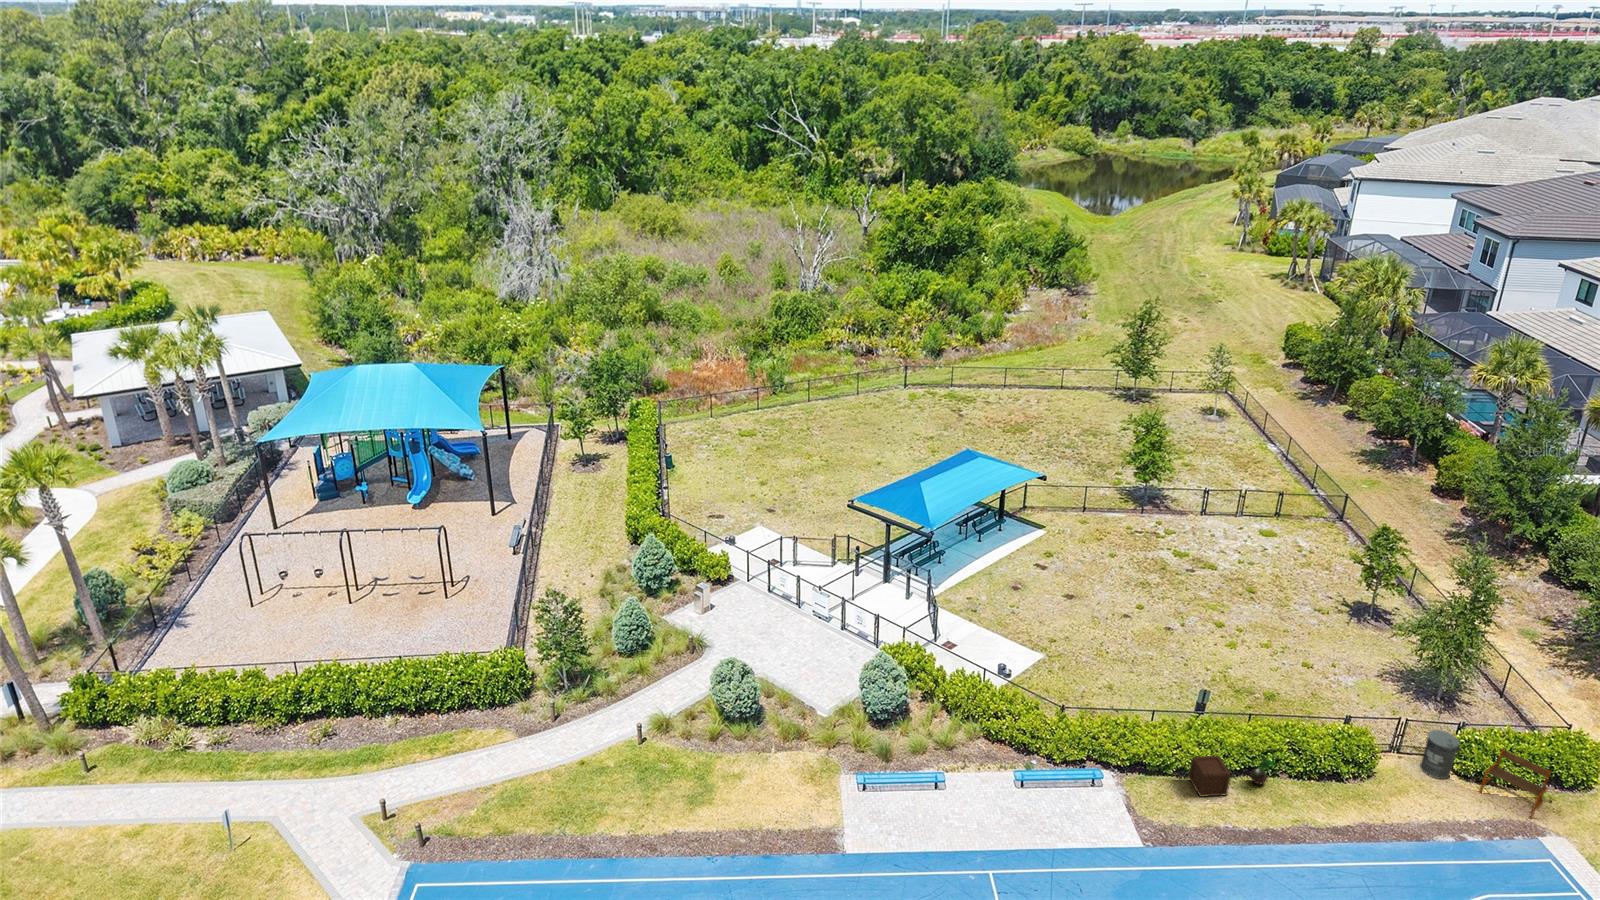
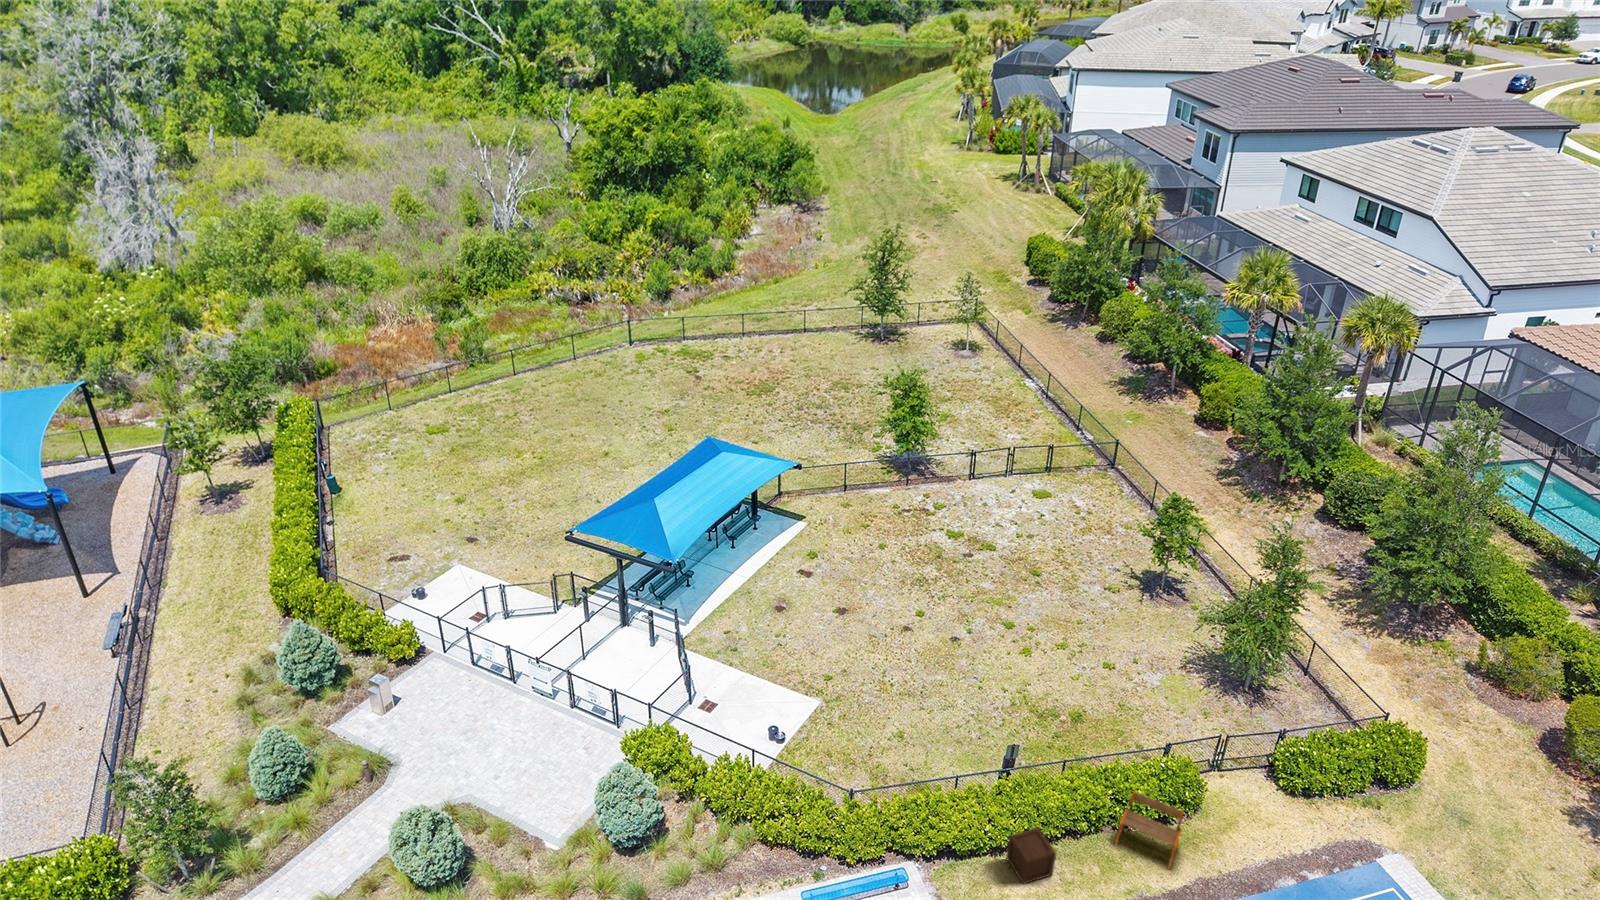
trash can: present [1420,730,1460,779] -> none [1244,744,1288,799]
bench: present [1479,749,1551,818] -> present [1115,791,1184,869]
potted tree: present [1250,757,1274,784] -> none [1074,819,1103,851]

